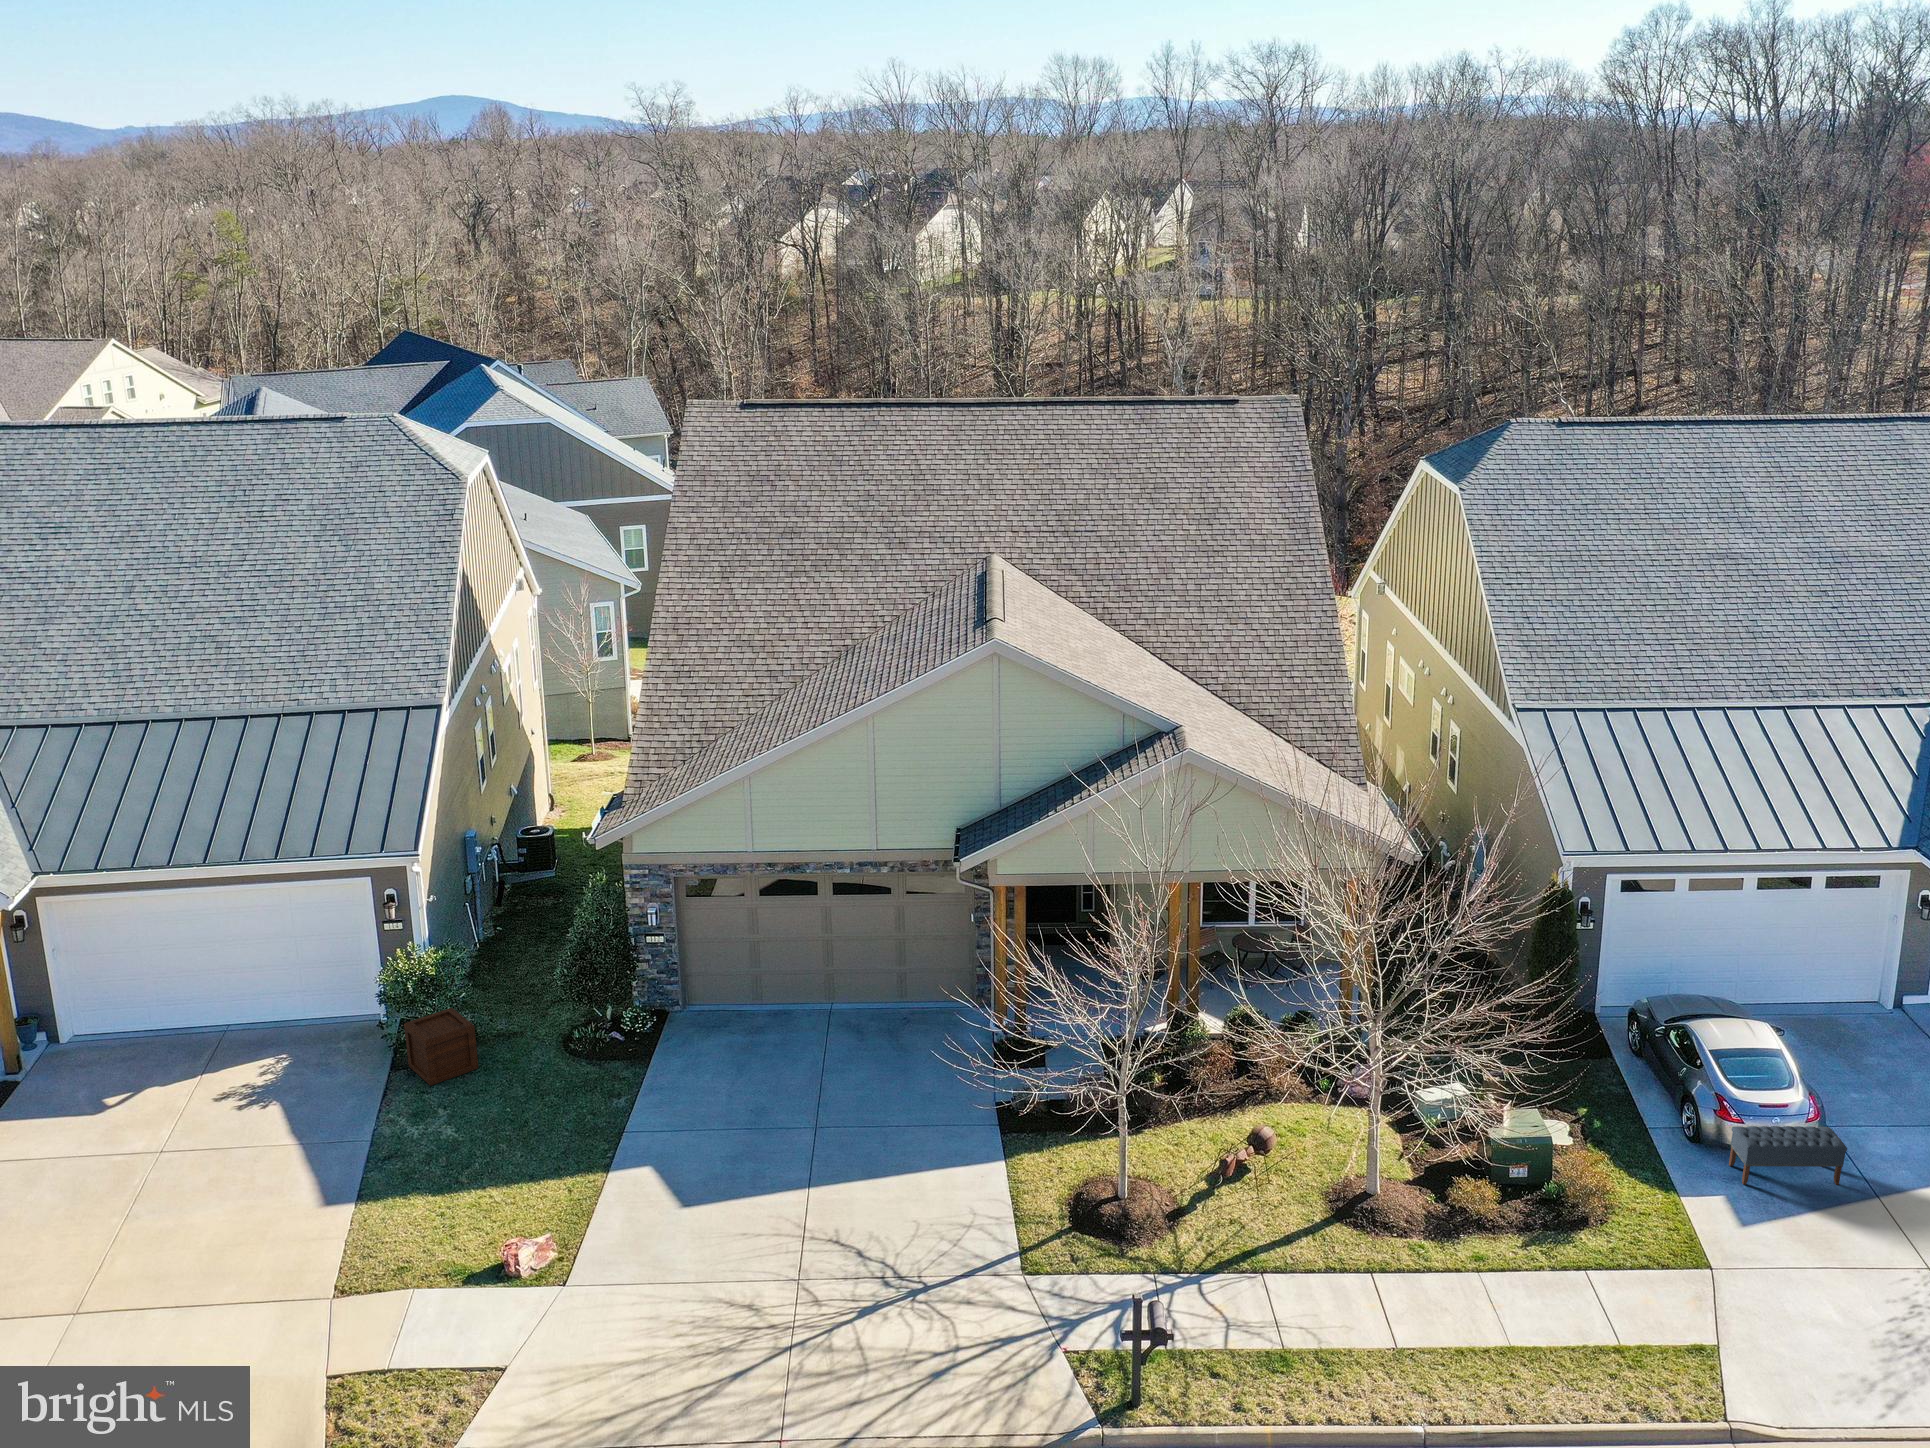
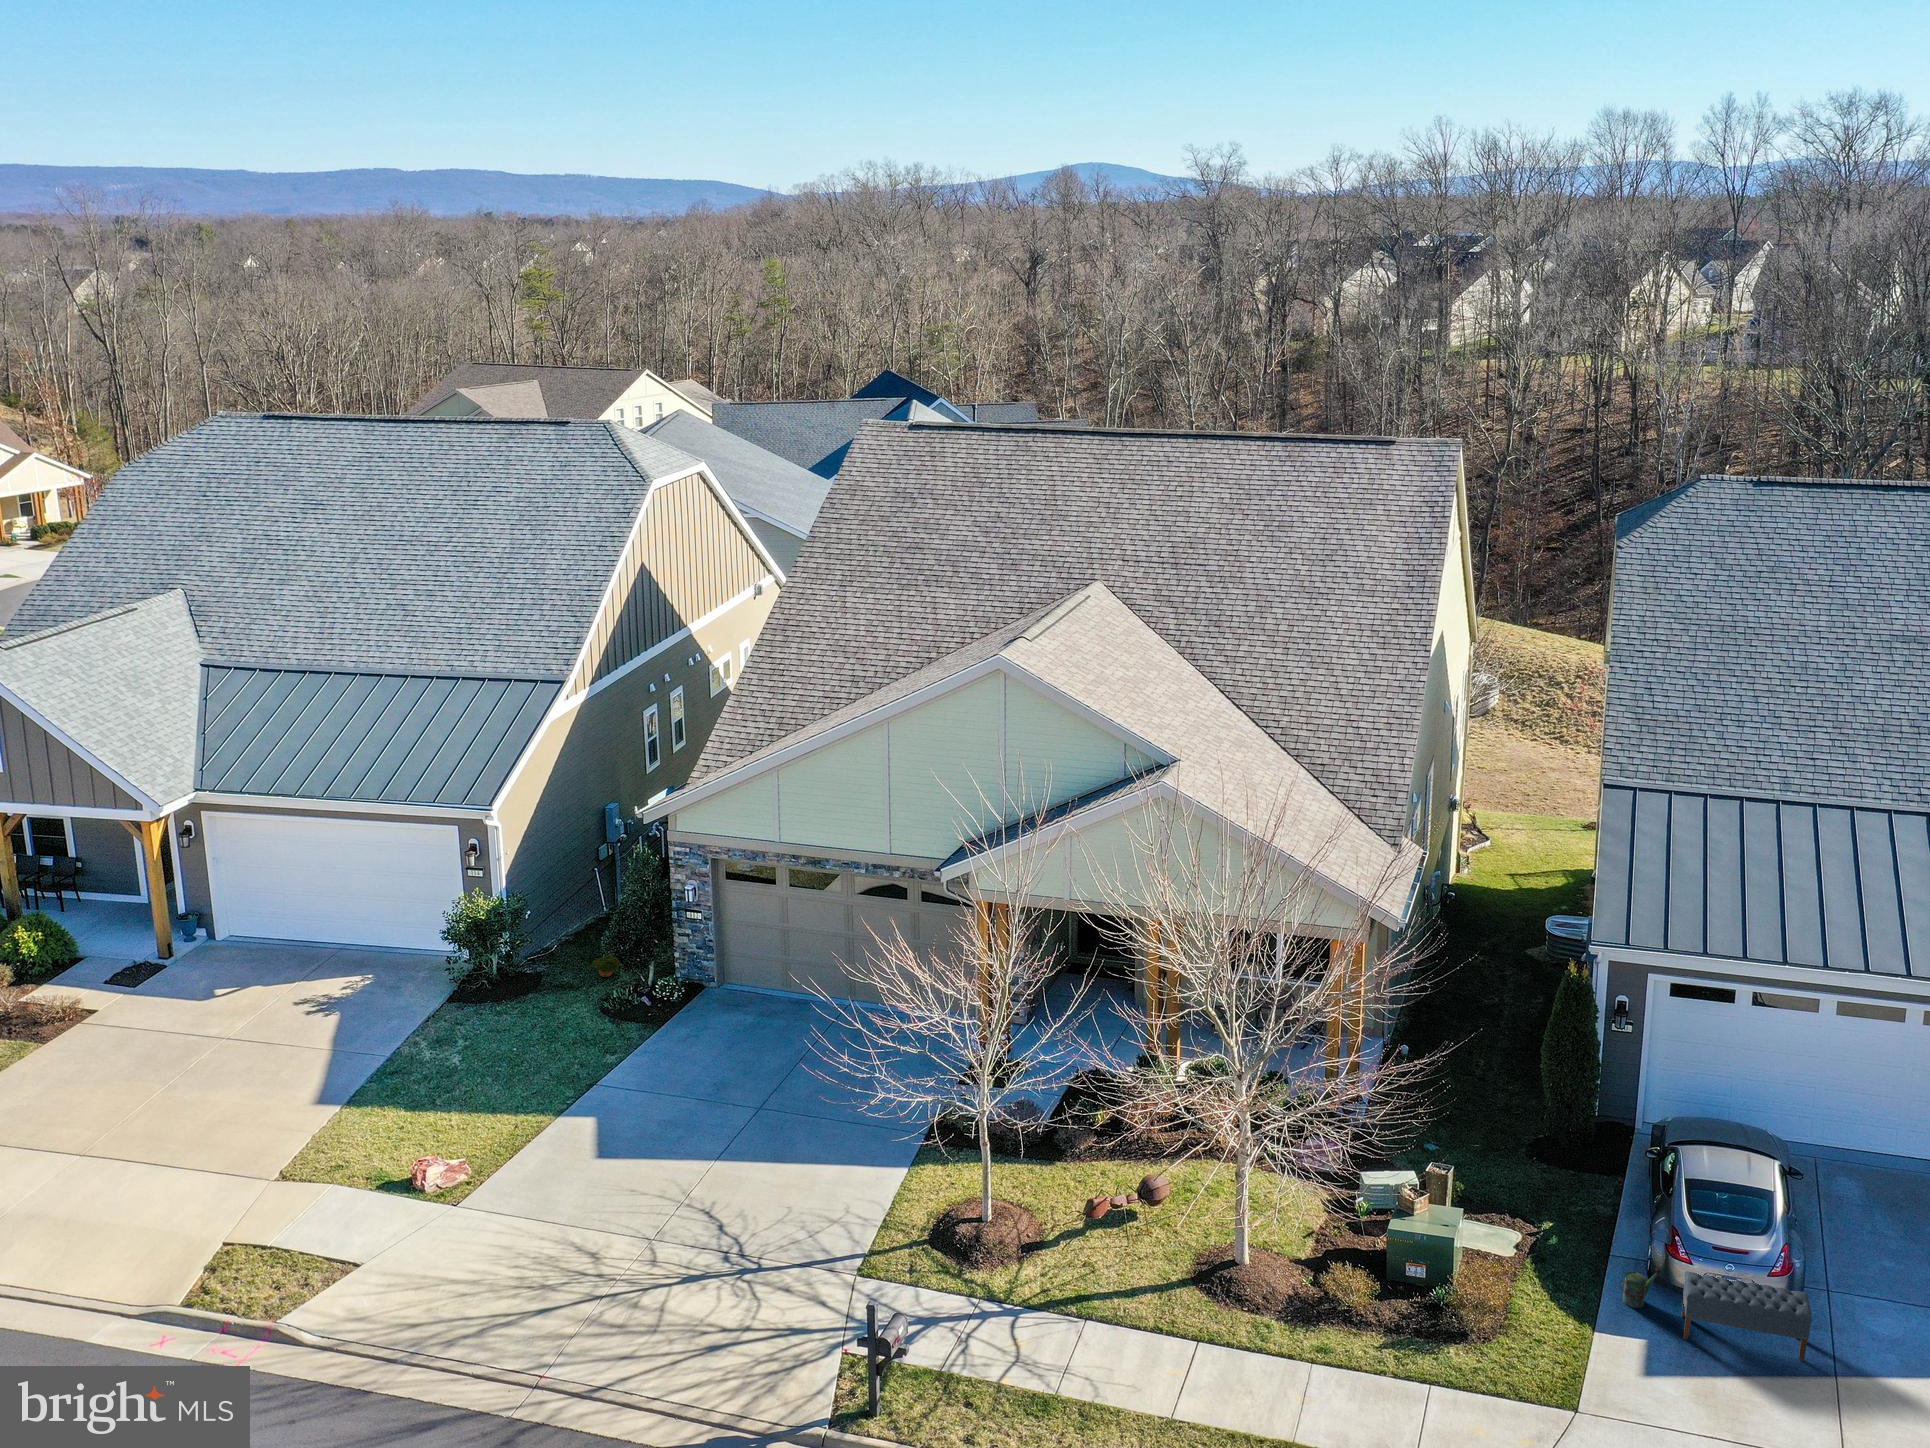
potted plant: none [532,989,572,1020] -> present [588,953,624,980]
wooden crate: present [404,1008,479,1086] -> none [457,953,514,1020]
watering can: none [1677,1128,1706,1166] -> present [1619,1268,1662,1308]

